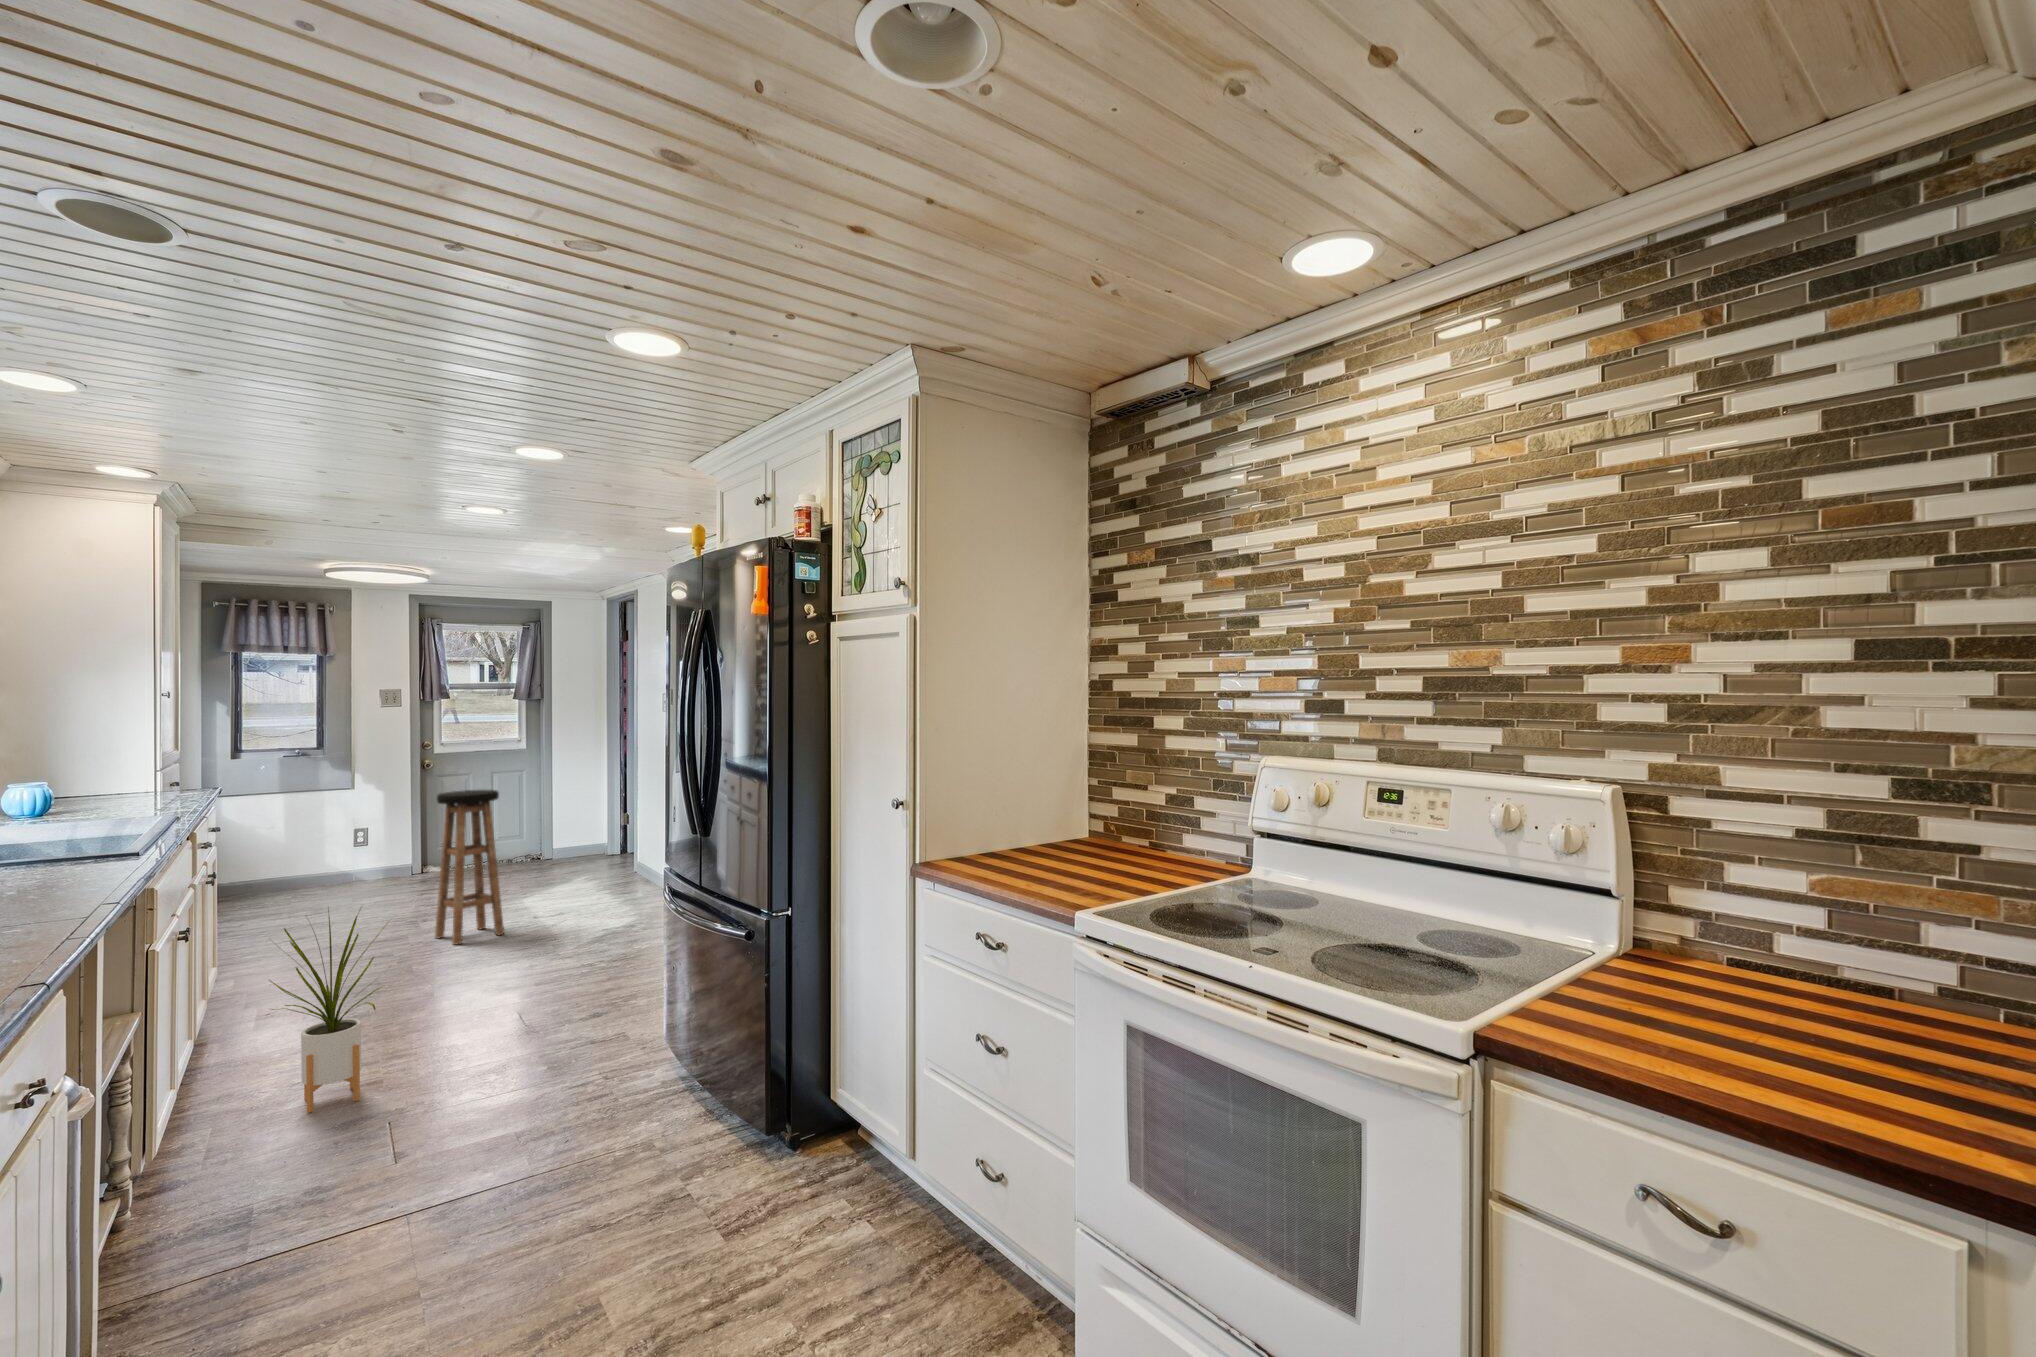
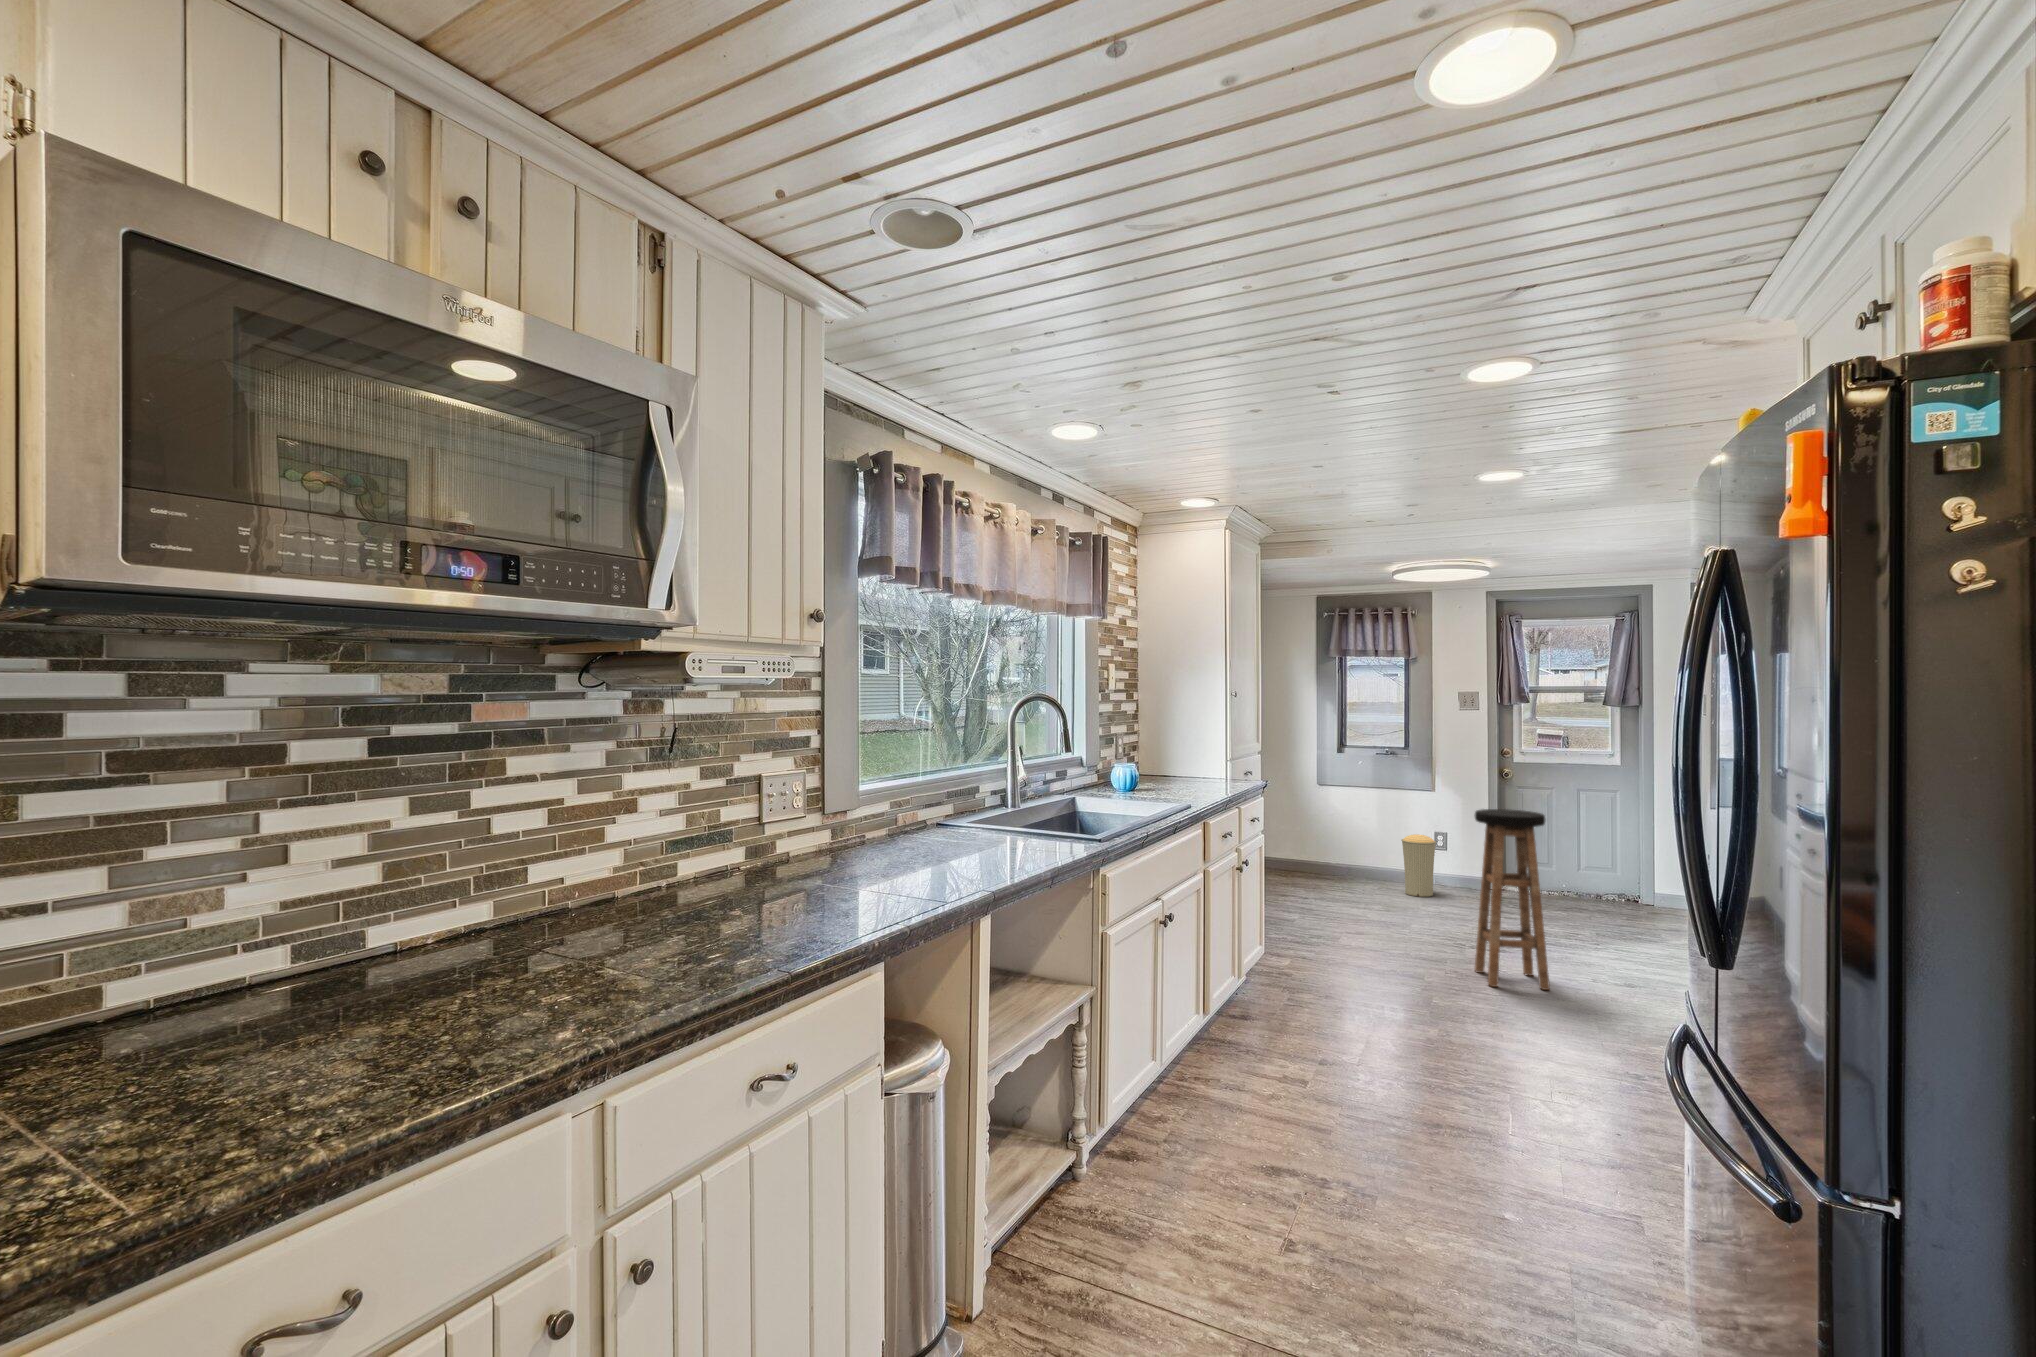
trash can: none [321,834,360,897] -> present [1401,834,1436,897]
house plant: present [269,906,389,1113] -> none [1222,922,1338,1149]

